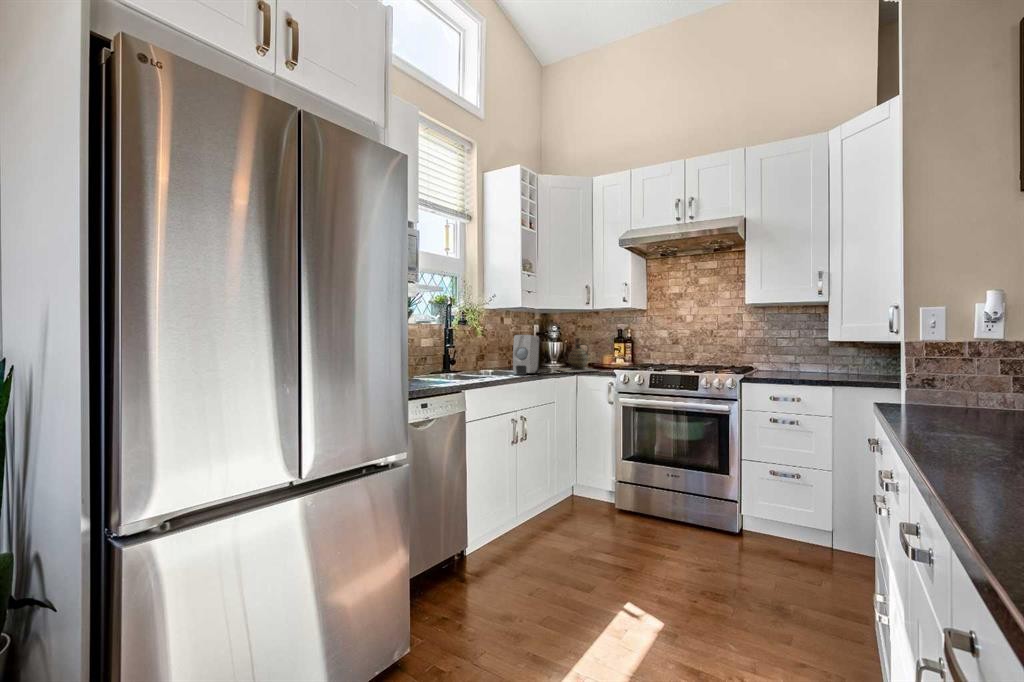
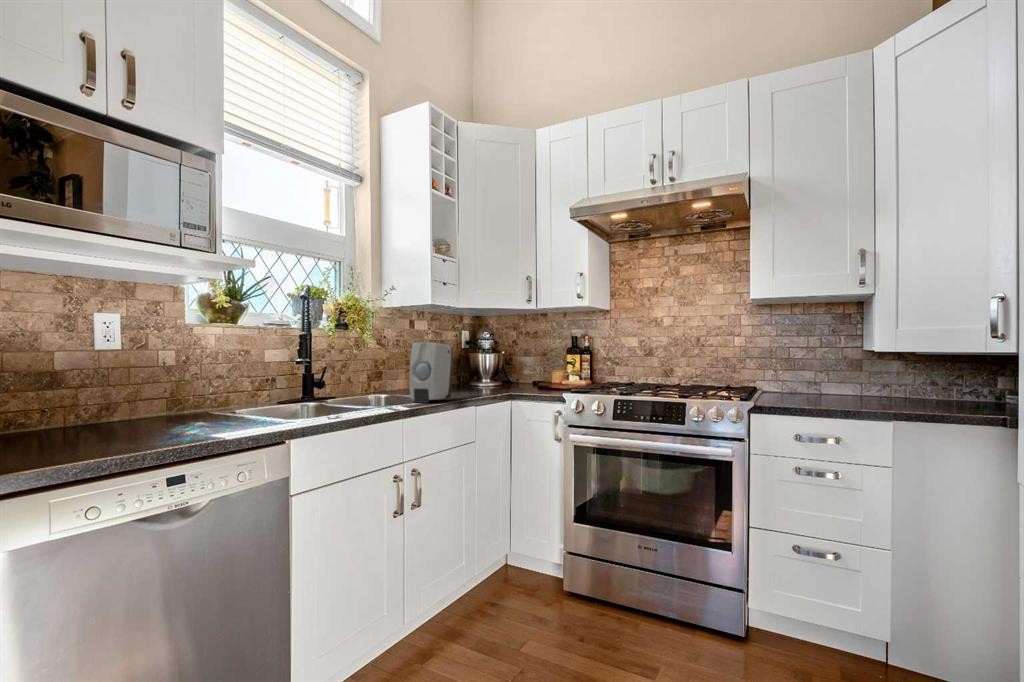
ceramic jug: present [557,338,596,372] -> none [478,347,544,397]

